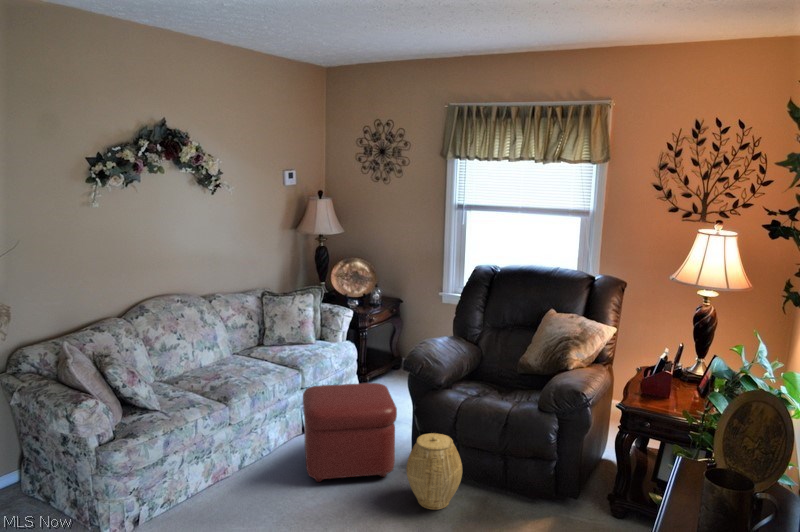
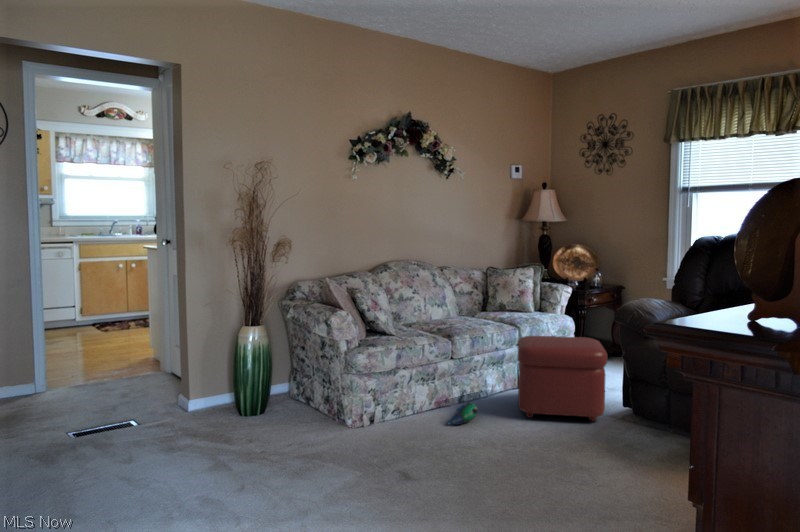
woven basket: present [407,433,462,510] -> none [615,375,674,447]
plush toy: none [229,476,263,511] -> present [448,403,478,425]

